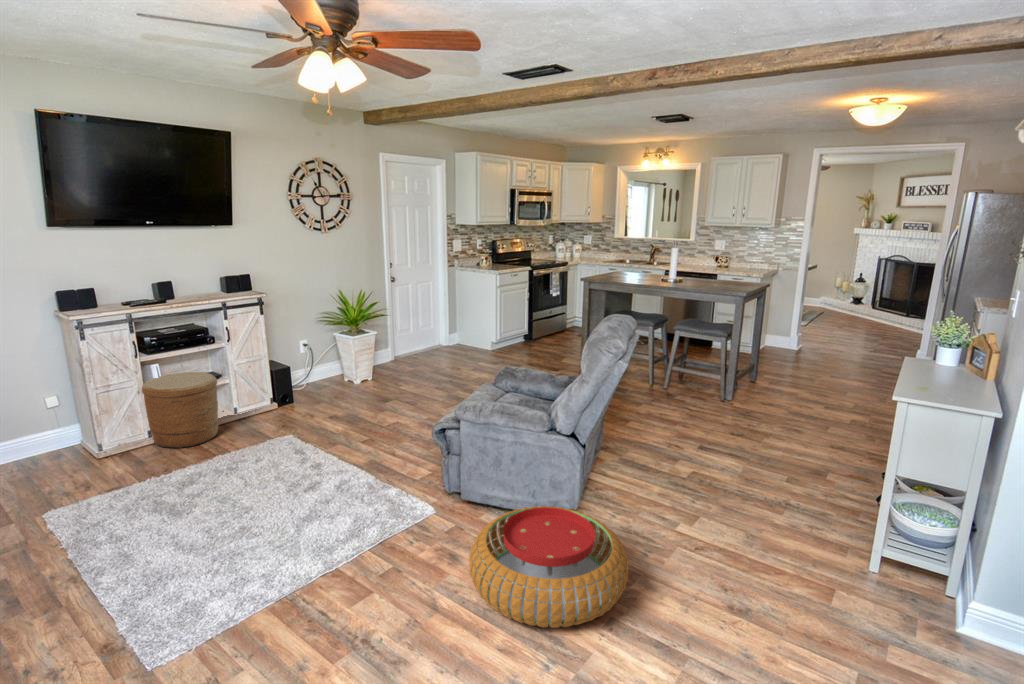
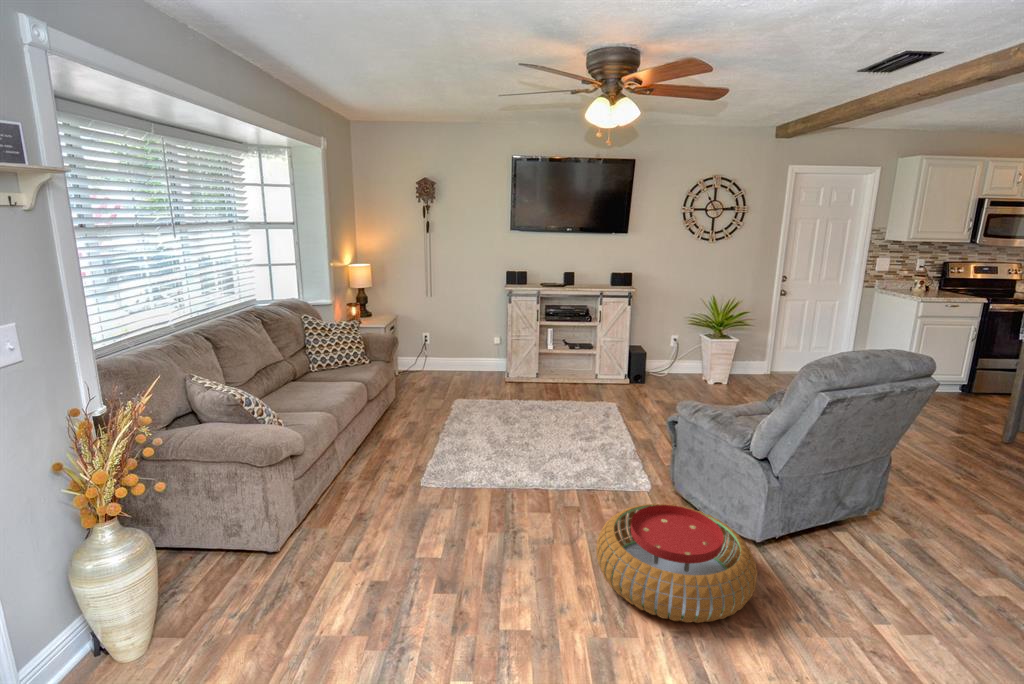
woven basket: present [142,372,218,448] -> none [535,337,583,391]

